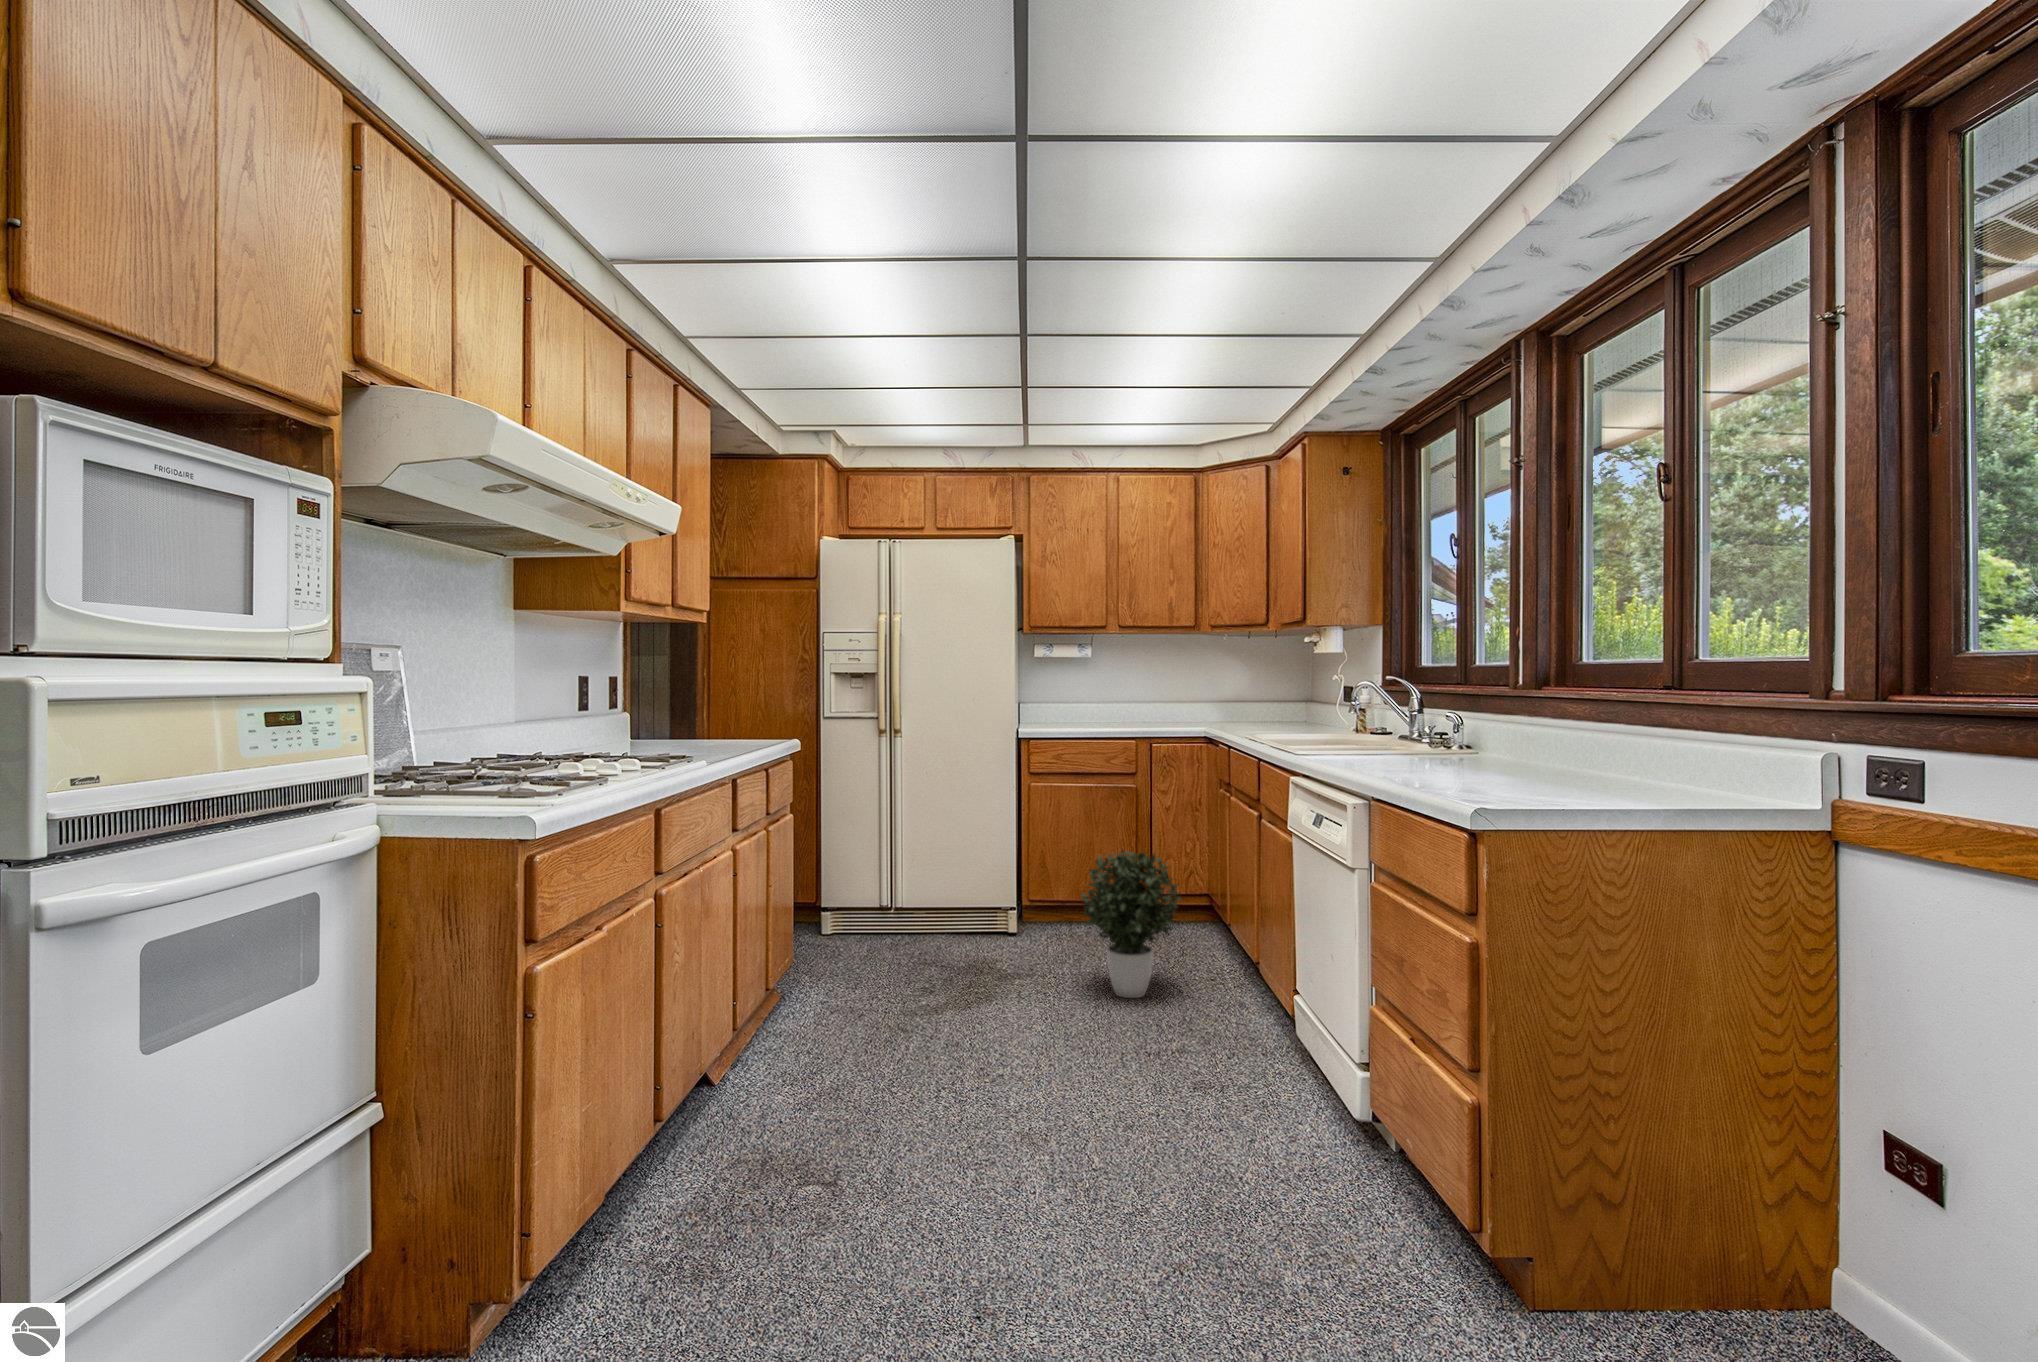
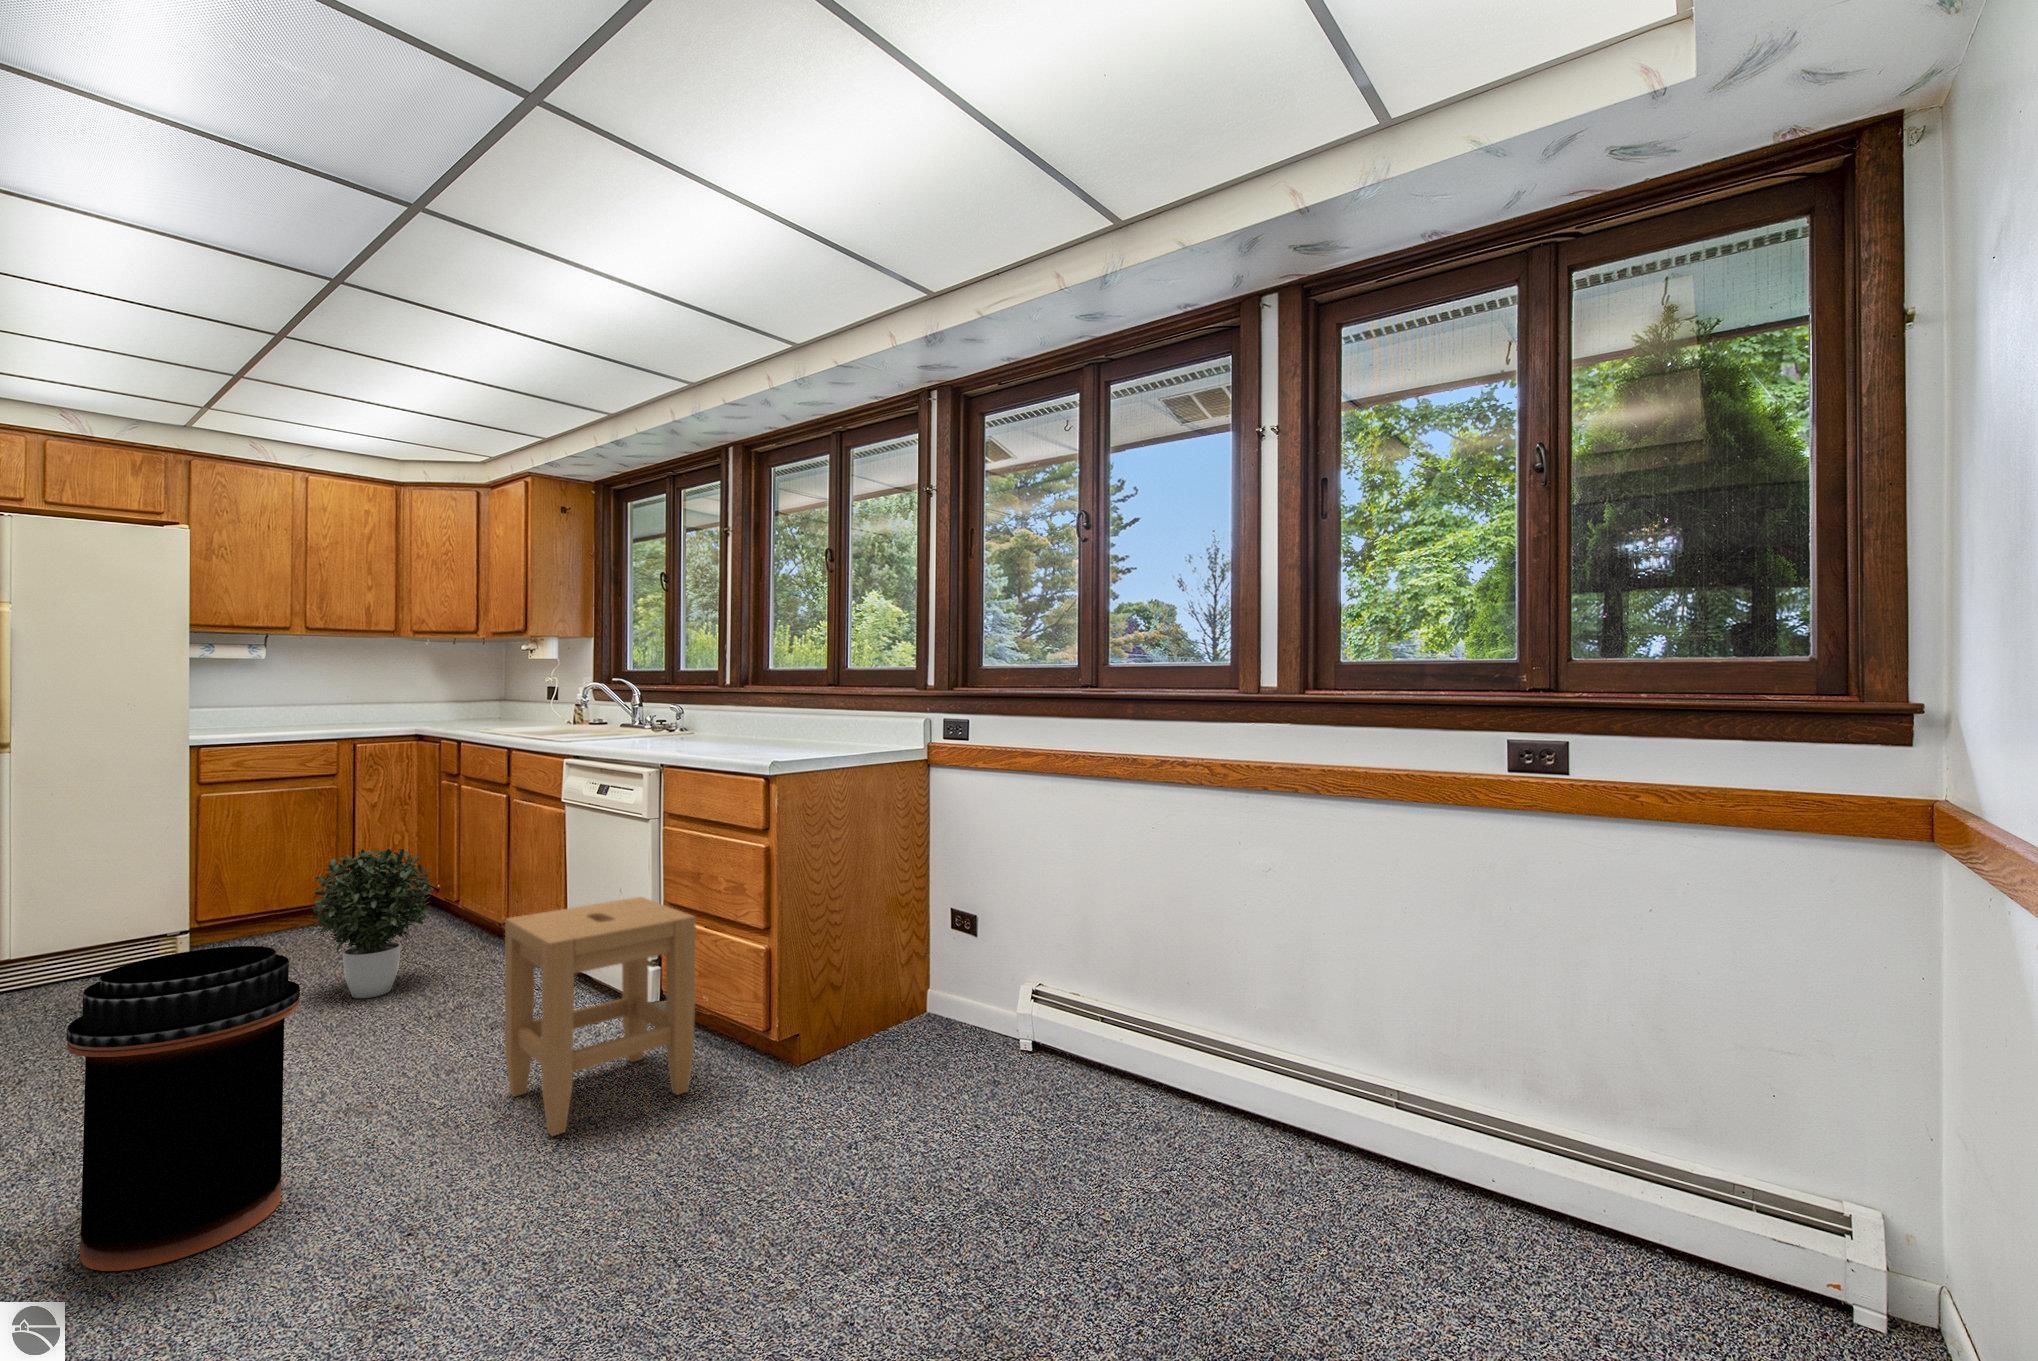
trash can: none [799,942,954,1232] -> present [67,946,300,1271]
stool: none [1159,967,1354,1275] -> present [505,897,696,1136]

